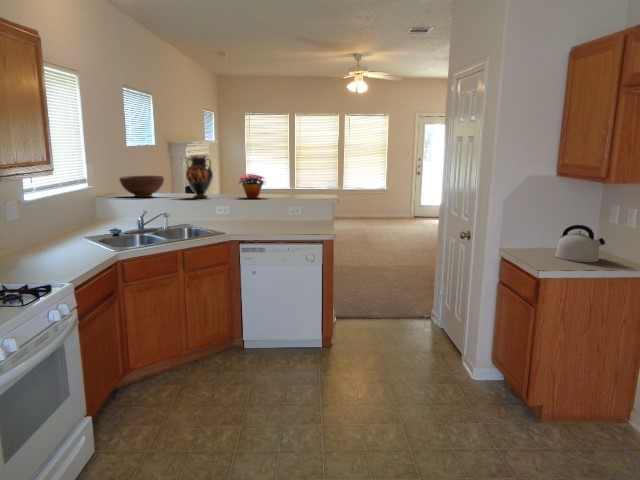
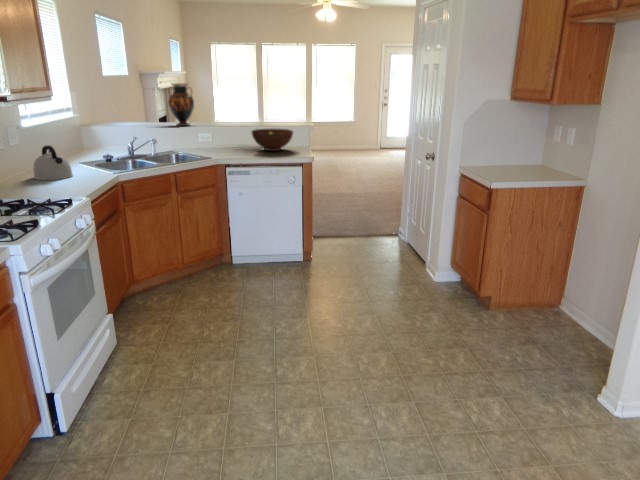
flower arrangement: present [238,174,265,198] -> none [215,101,249,125]
fruit bowl: present [120,176,164,197] -> present [252,129,293,151]
kettle: present [555,225,605,262] -> present [33,145,73,180]

